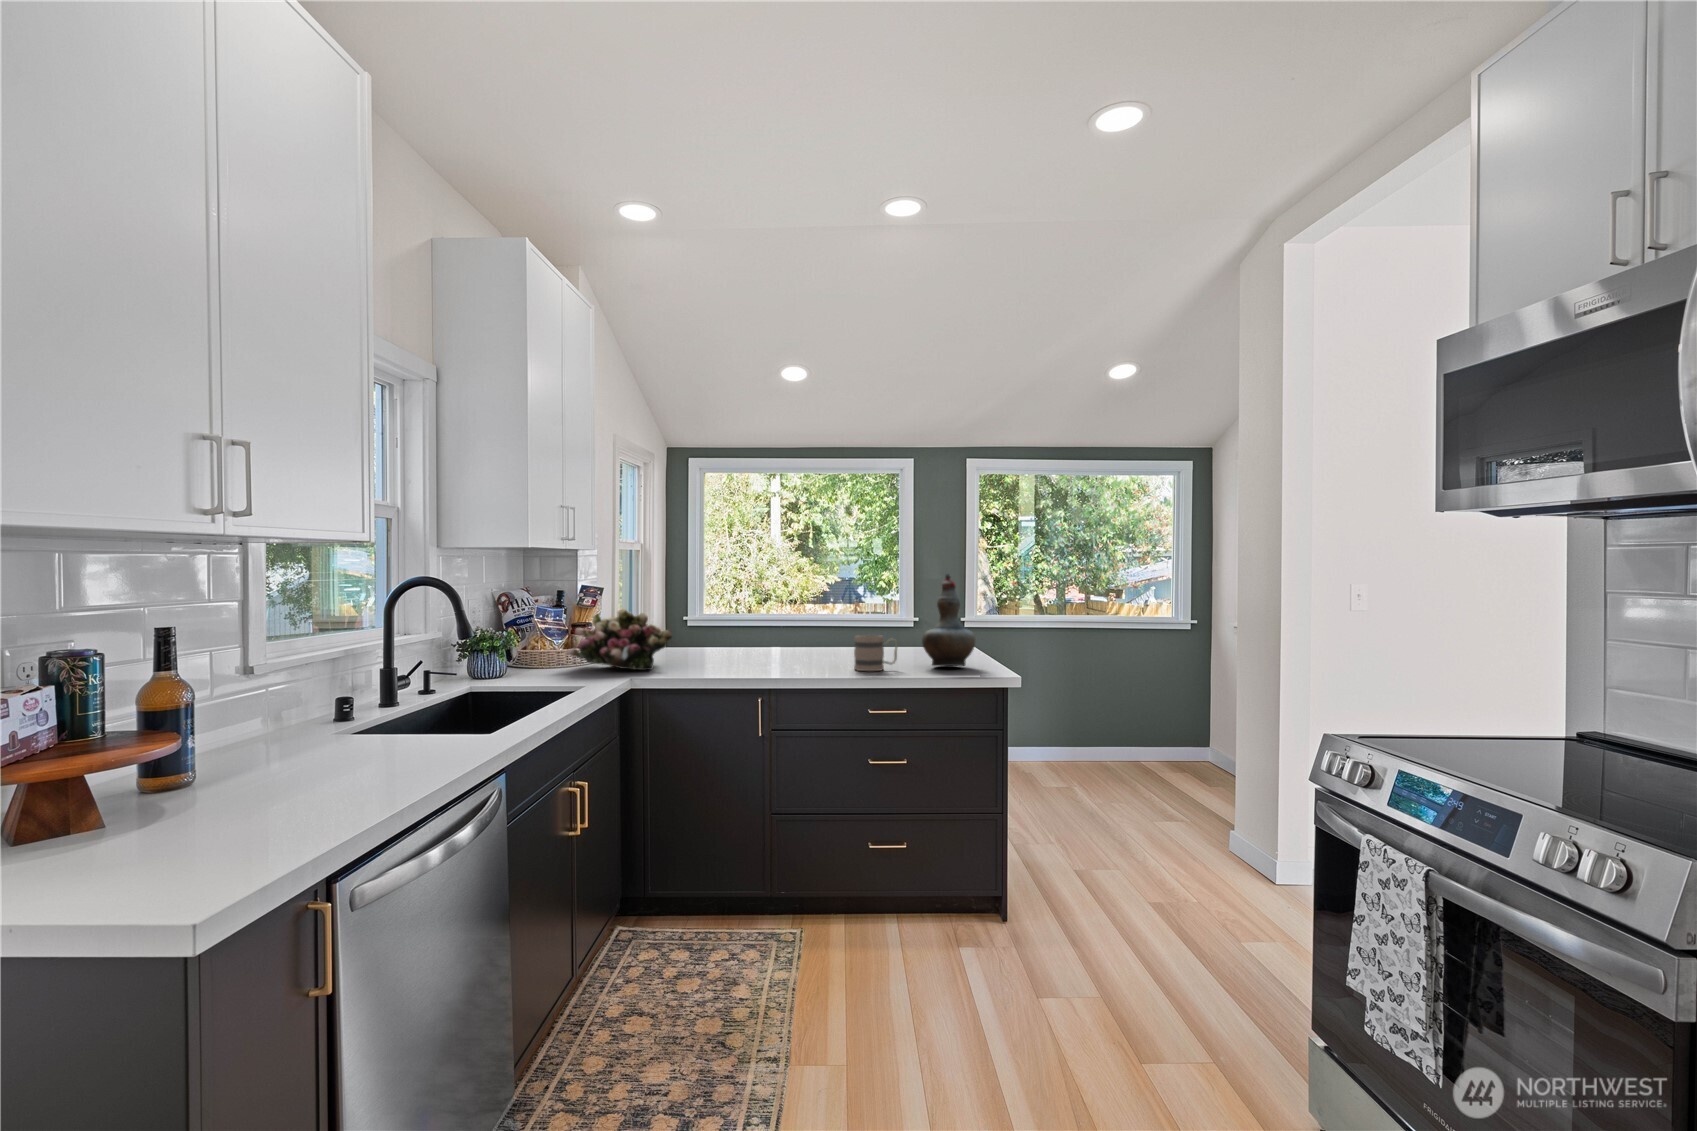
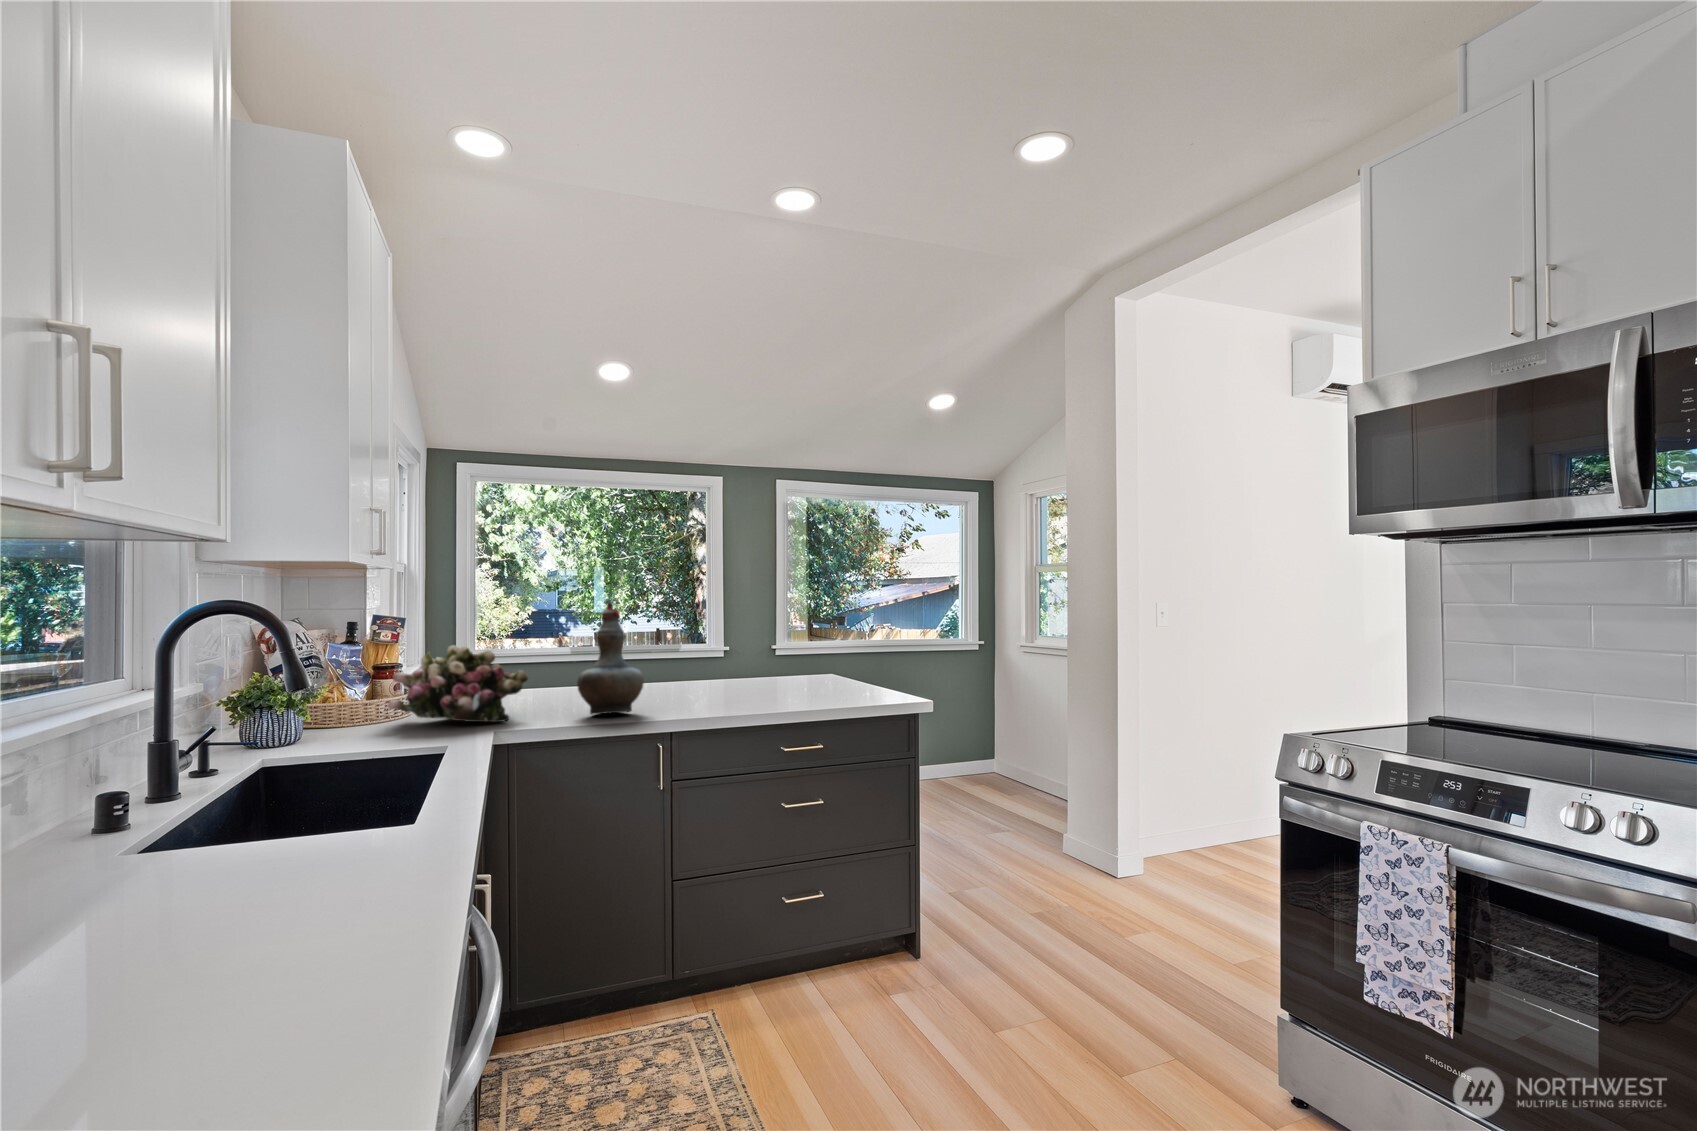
decorative vase: present [922,573,975,666] -> present [577,601,644,714]
mug: present [854,635,898,671] -> none [749,666,796,706]

